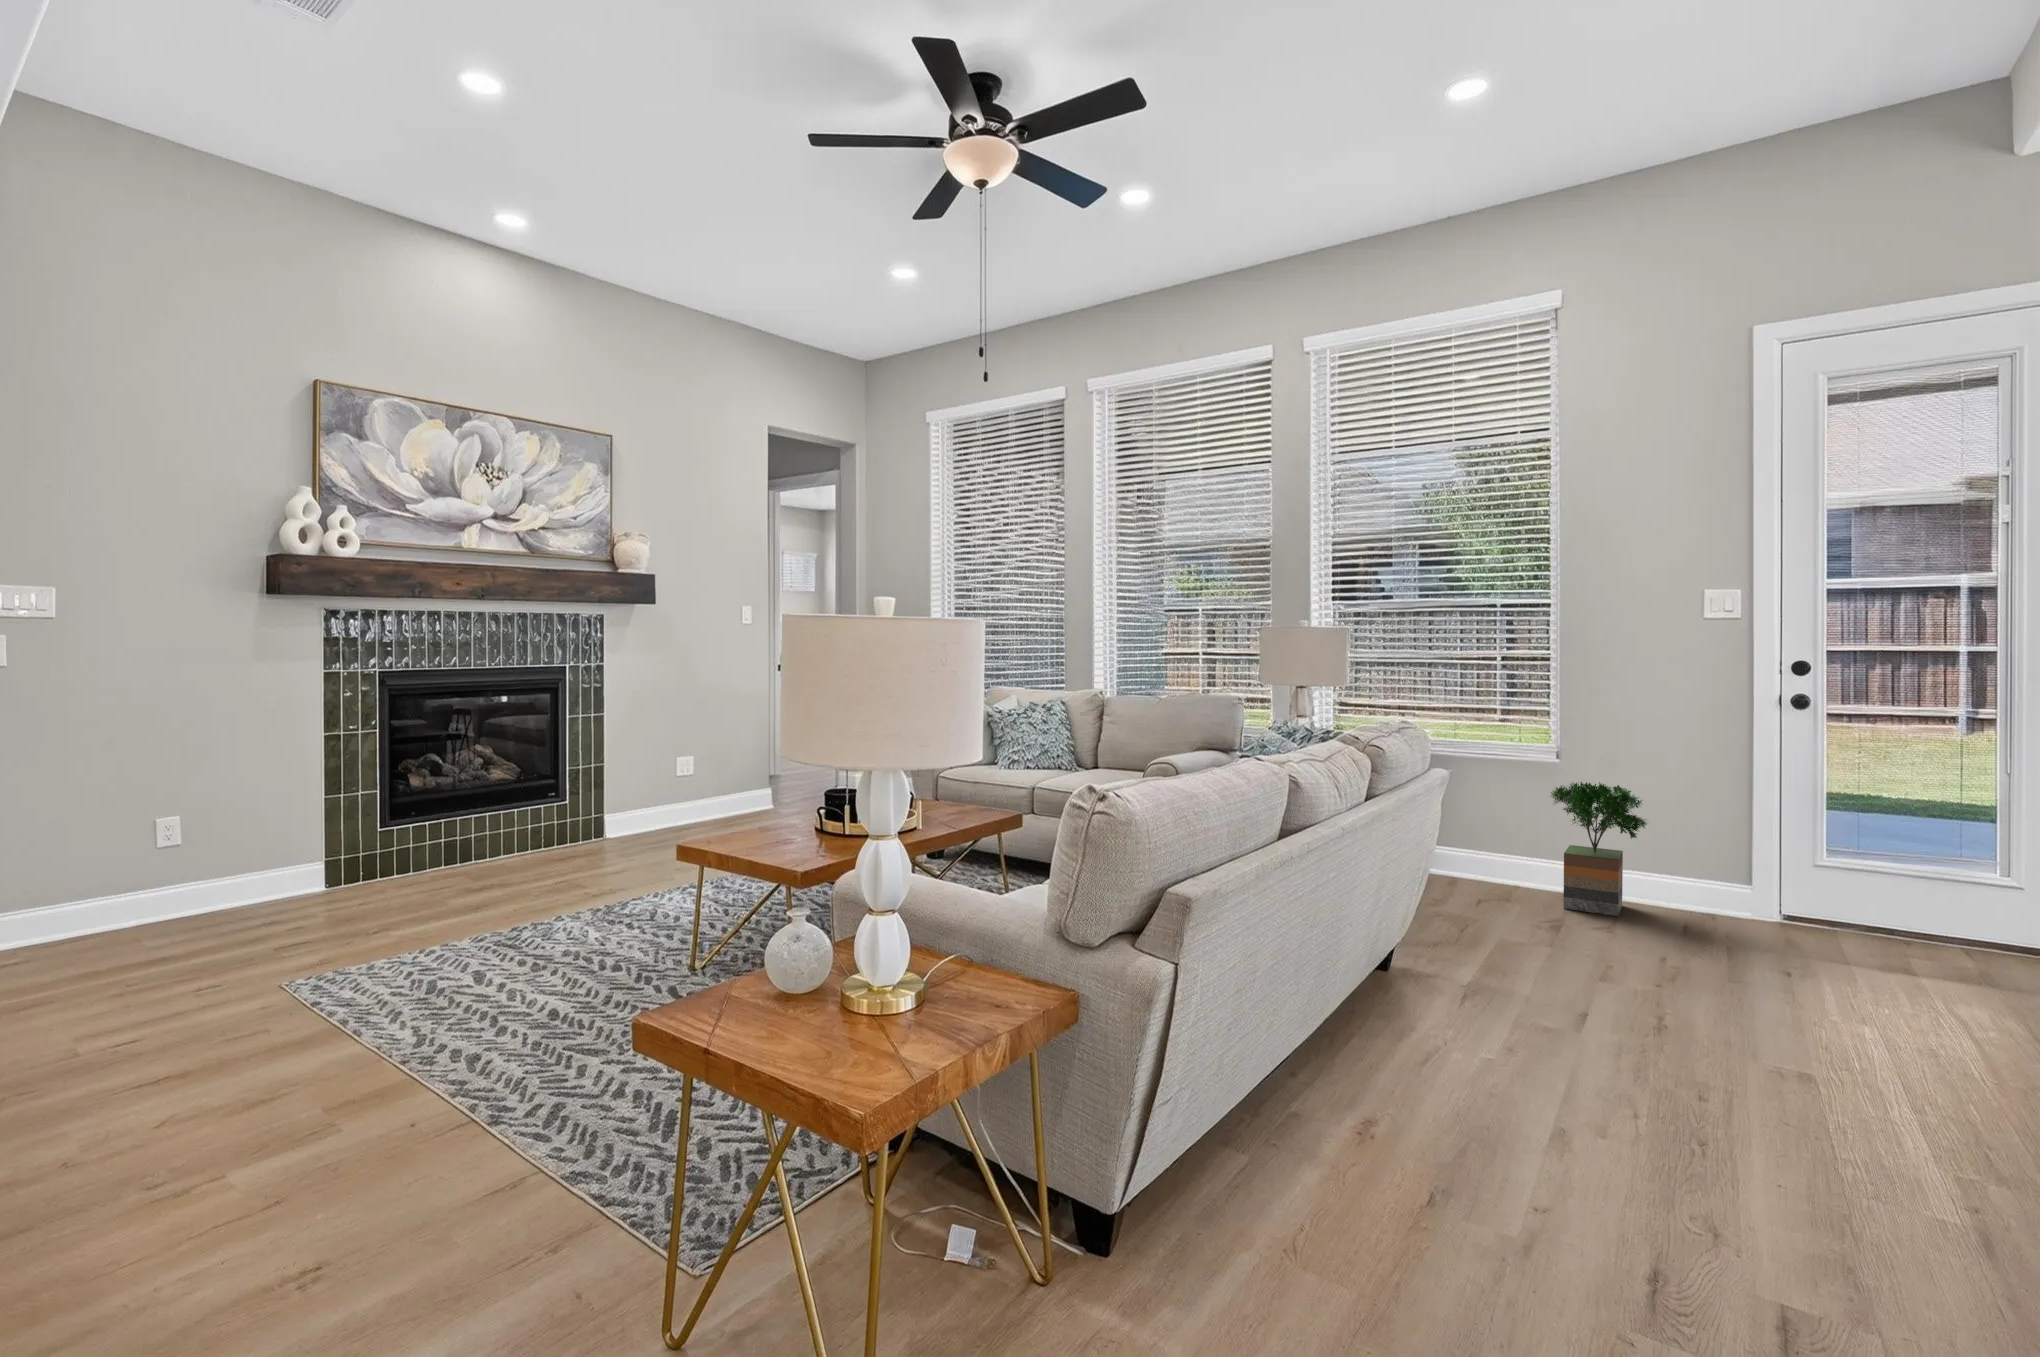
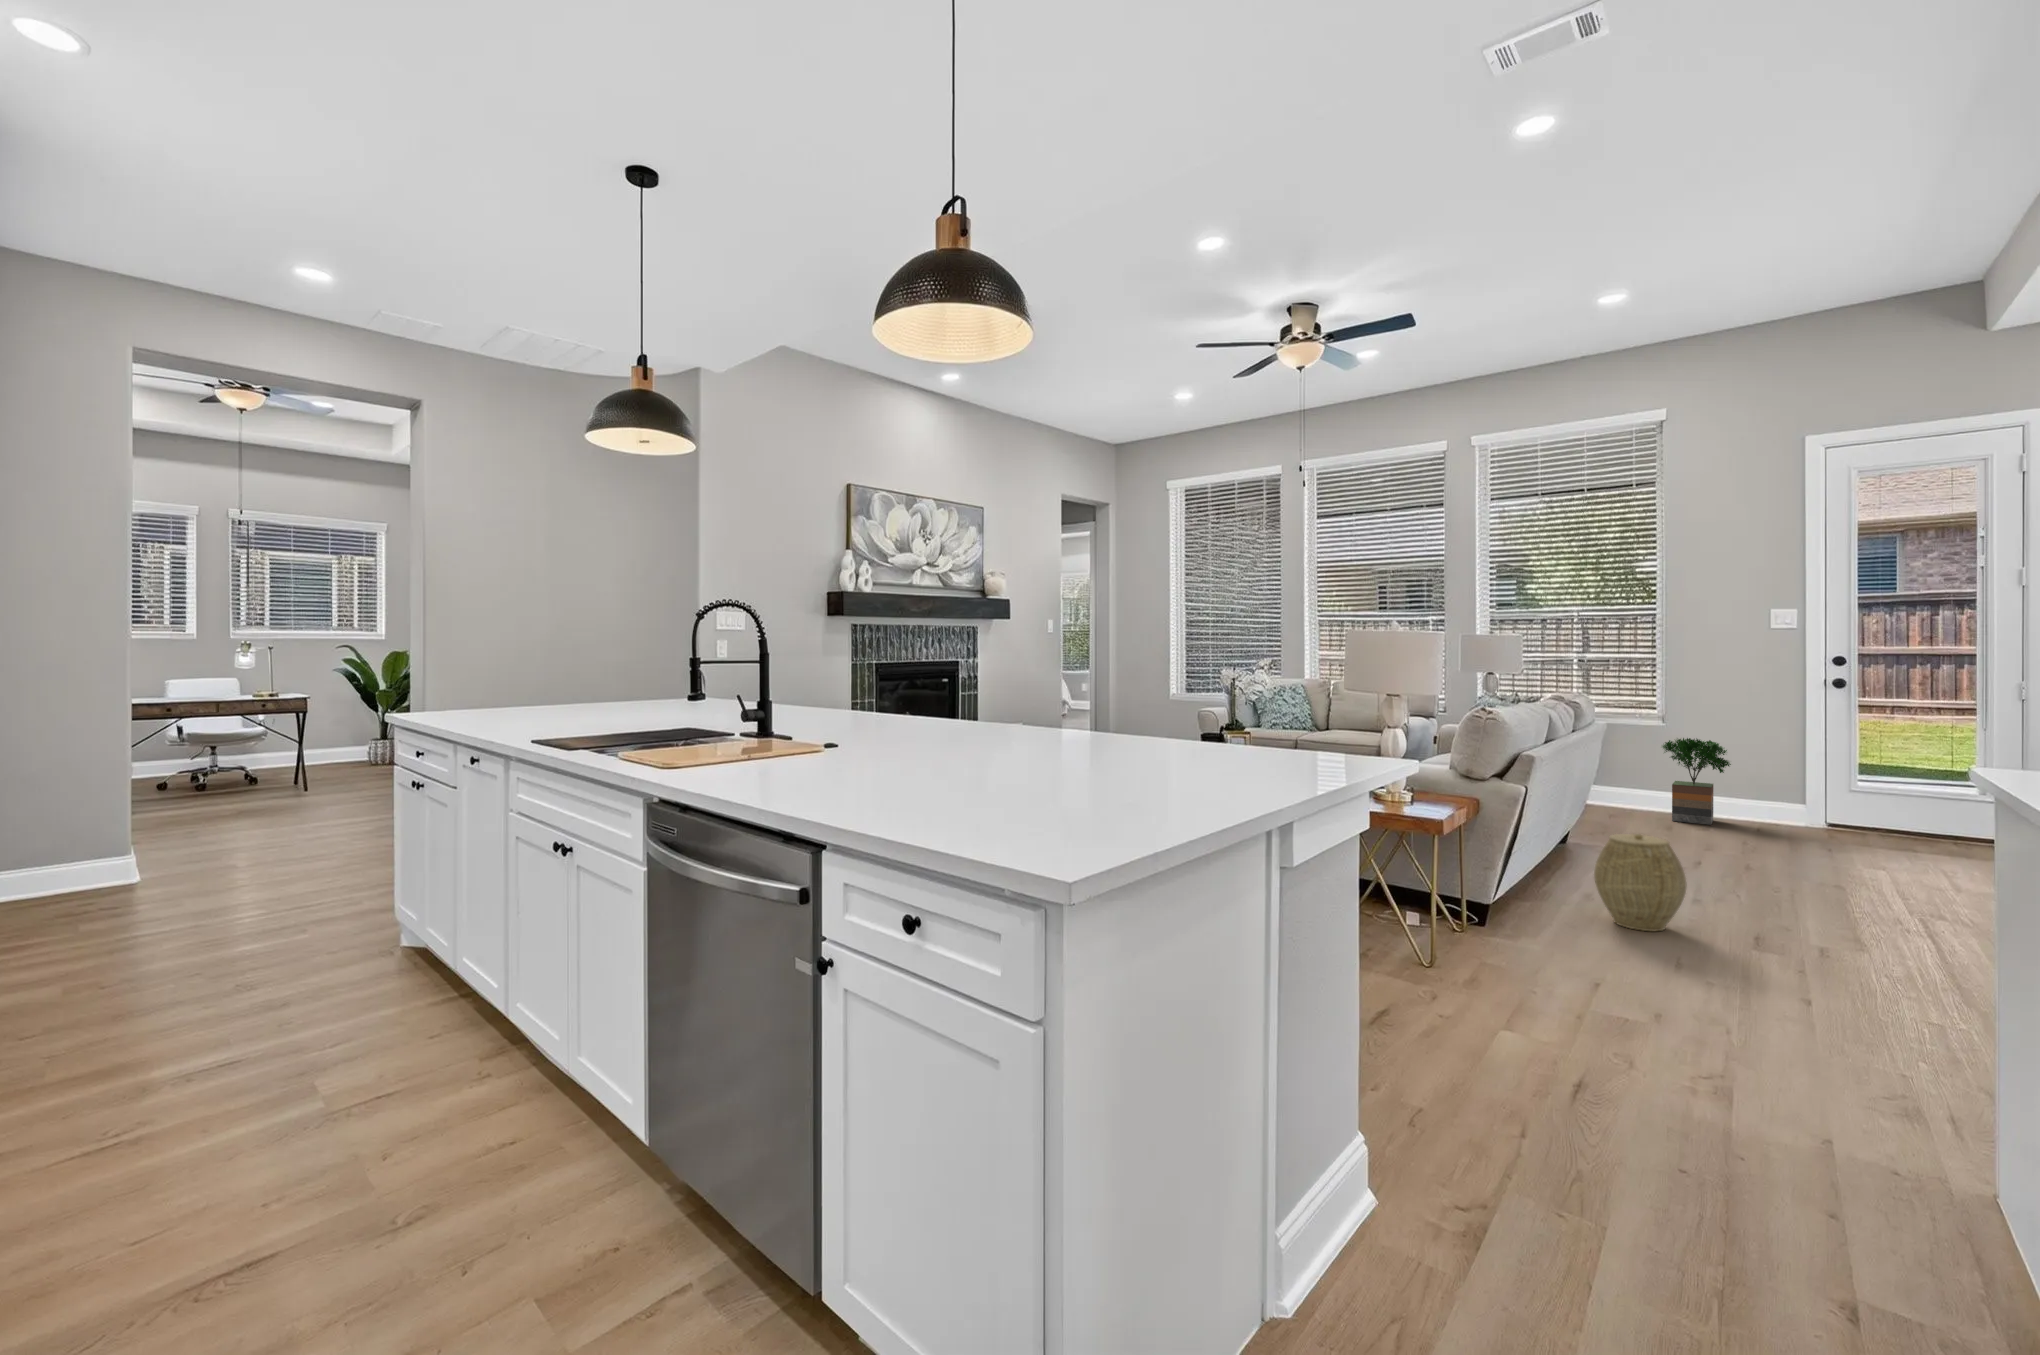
woven basket: none [1364,1035,1536,1260] -> present [1594,834,1686,931]

